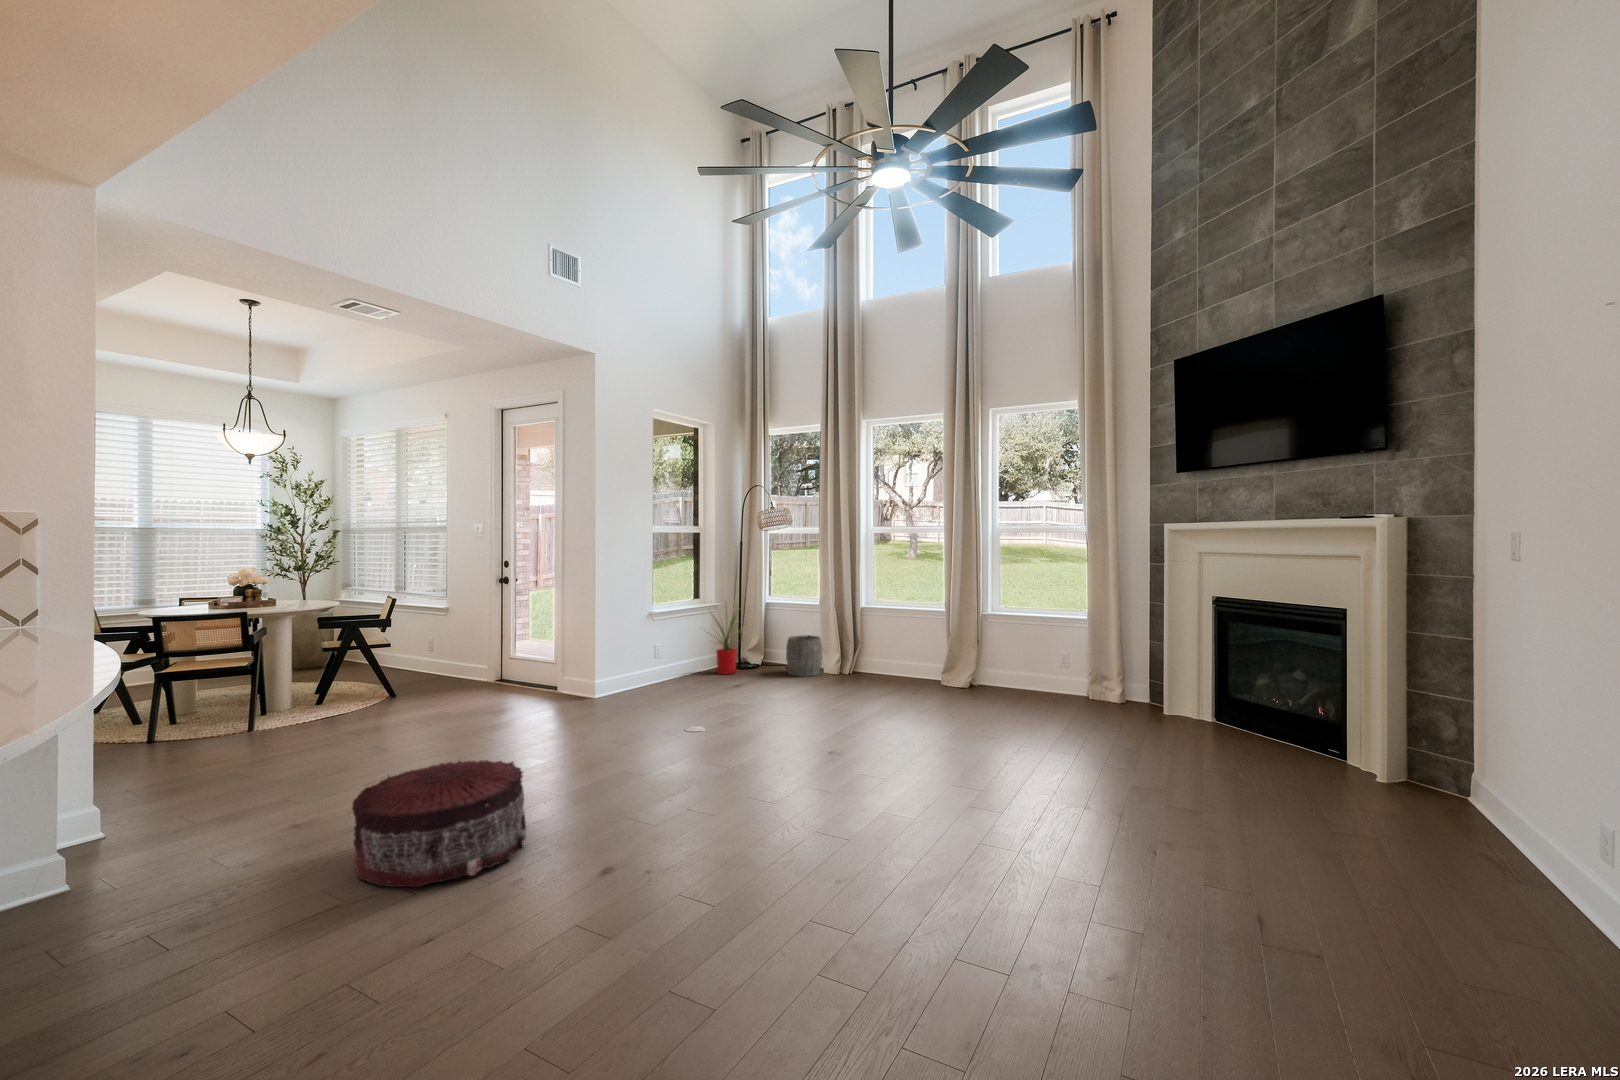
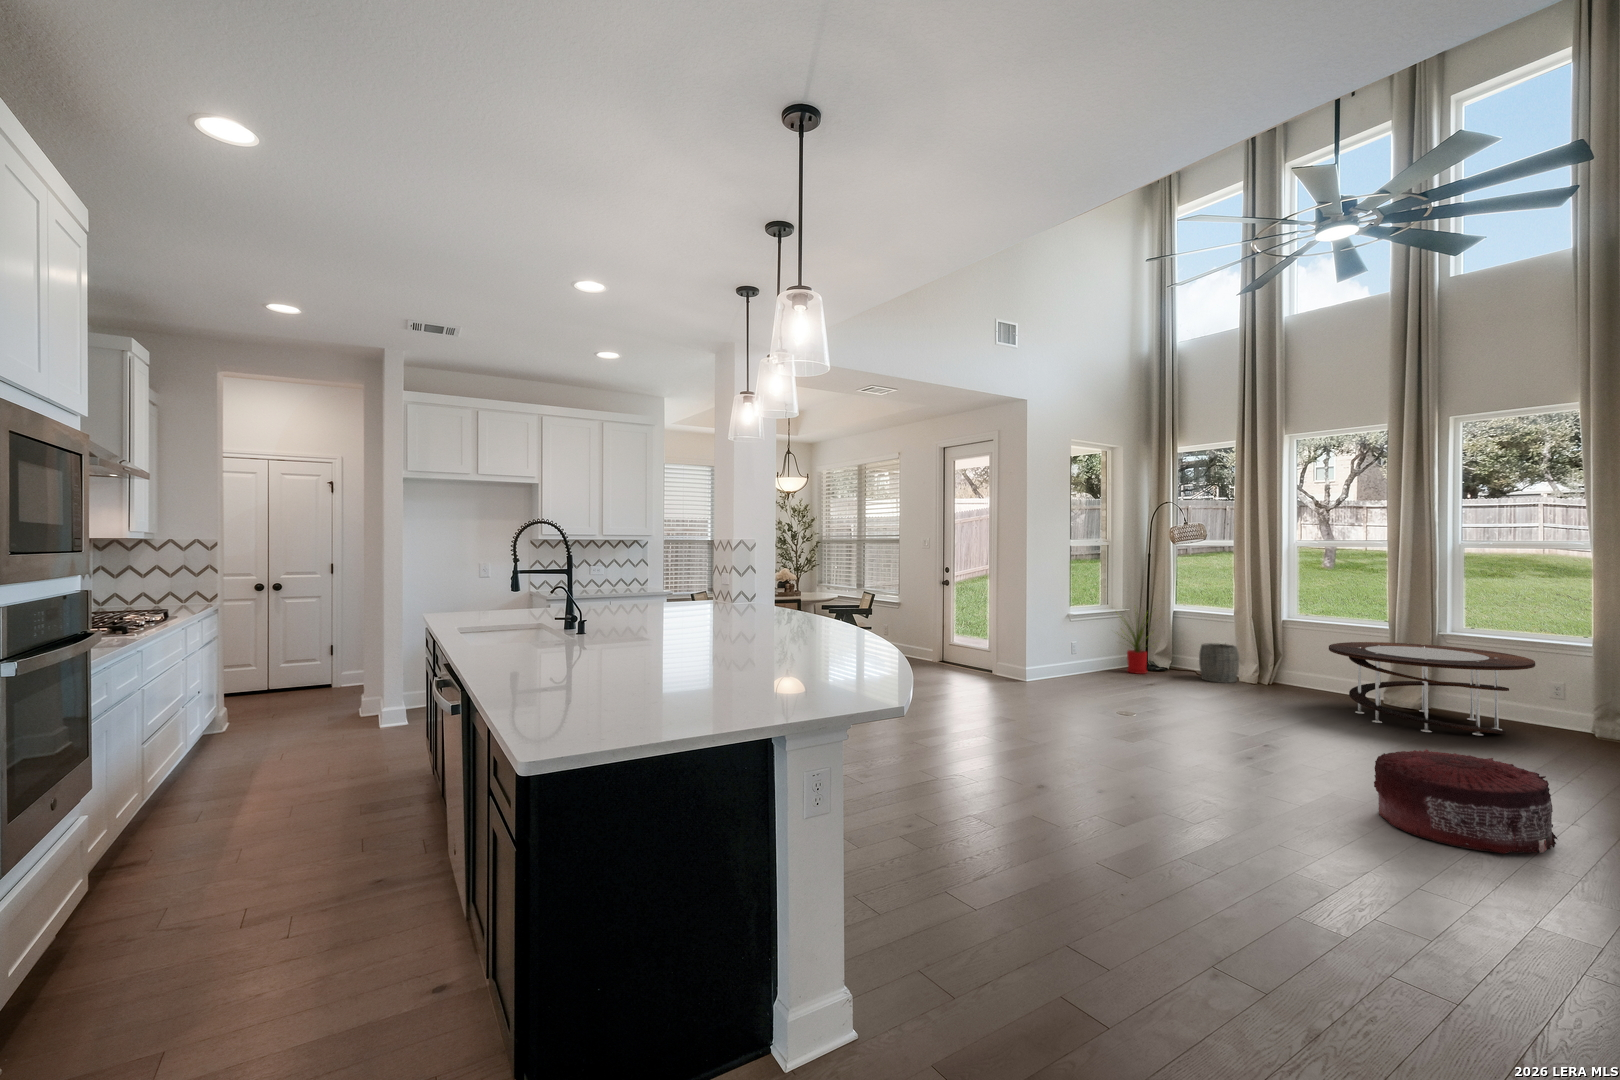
coffee table: none [896,625,1051,712] -> present [1329,642,1535,736]
pouf: present [352,760,526,887] -> present [1374,749,1557,854]

